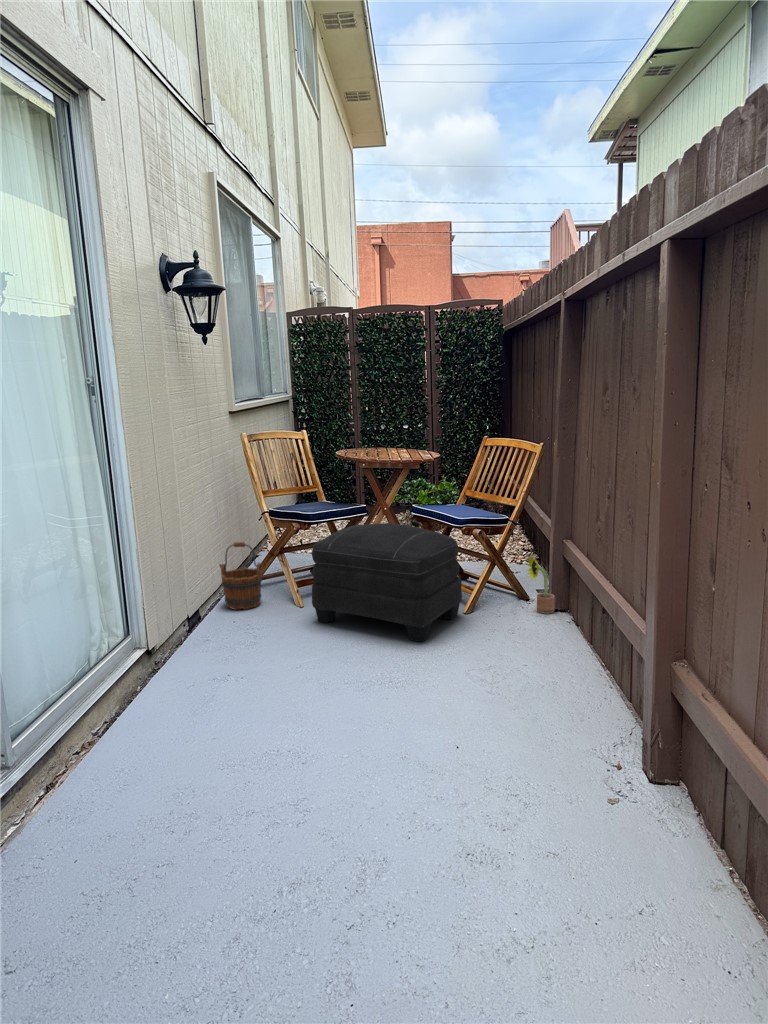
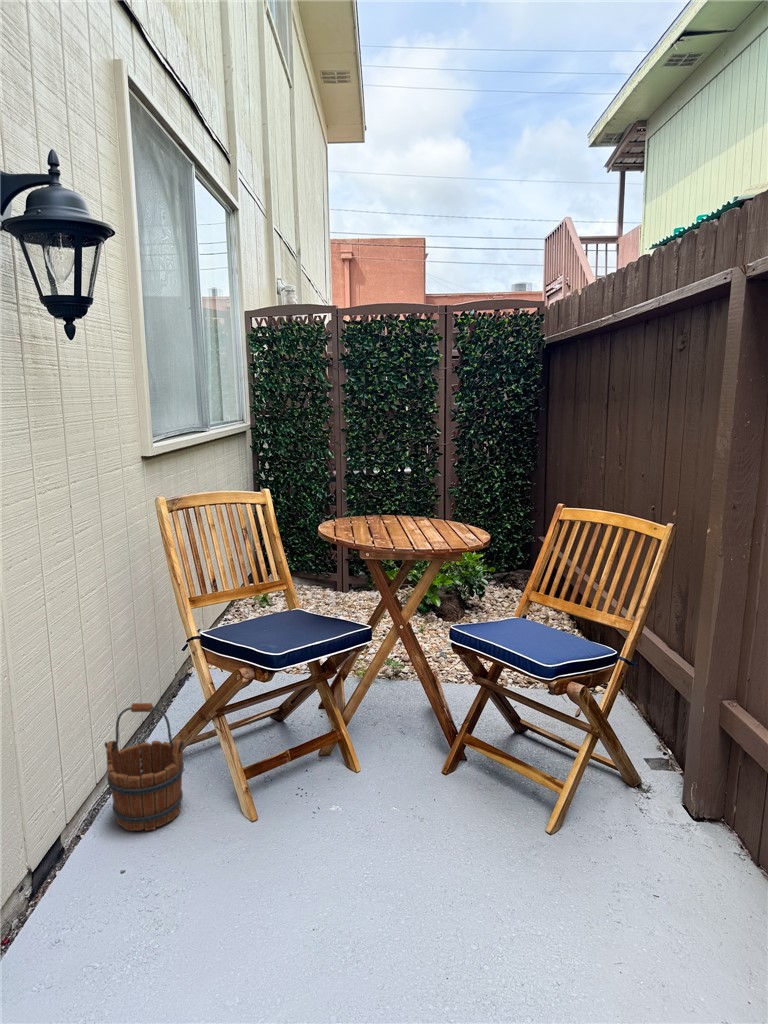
ottoman: present [312,523,462,642] -> none [275,675,561,963]
decorative plant: present [527,557,555,614] -> none [669,740,727,851]

